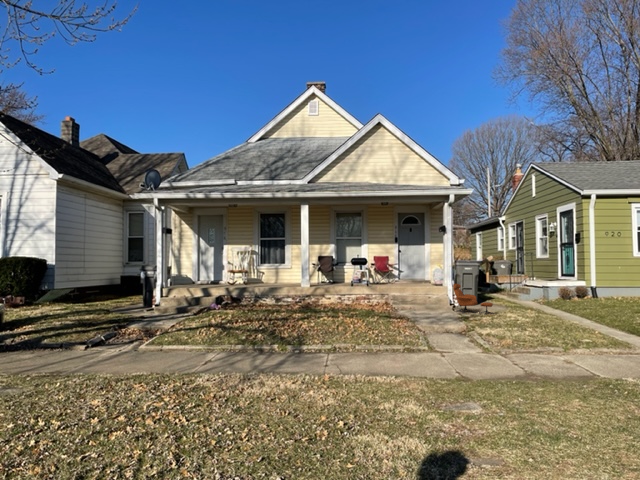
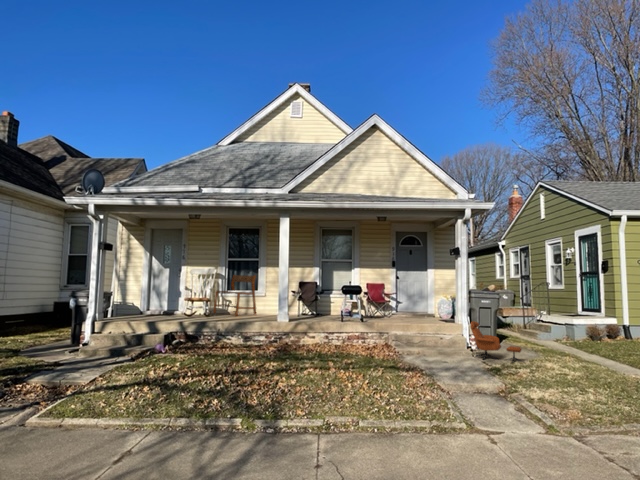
bench: none [250,251,285,284] -> present [213,275,256,316]

